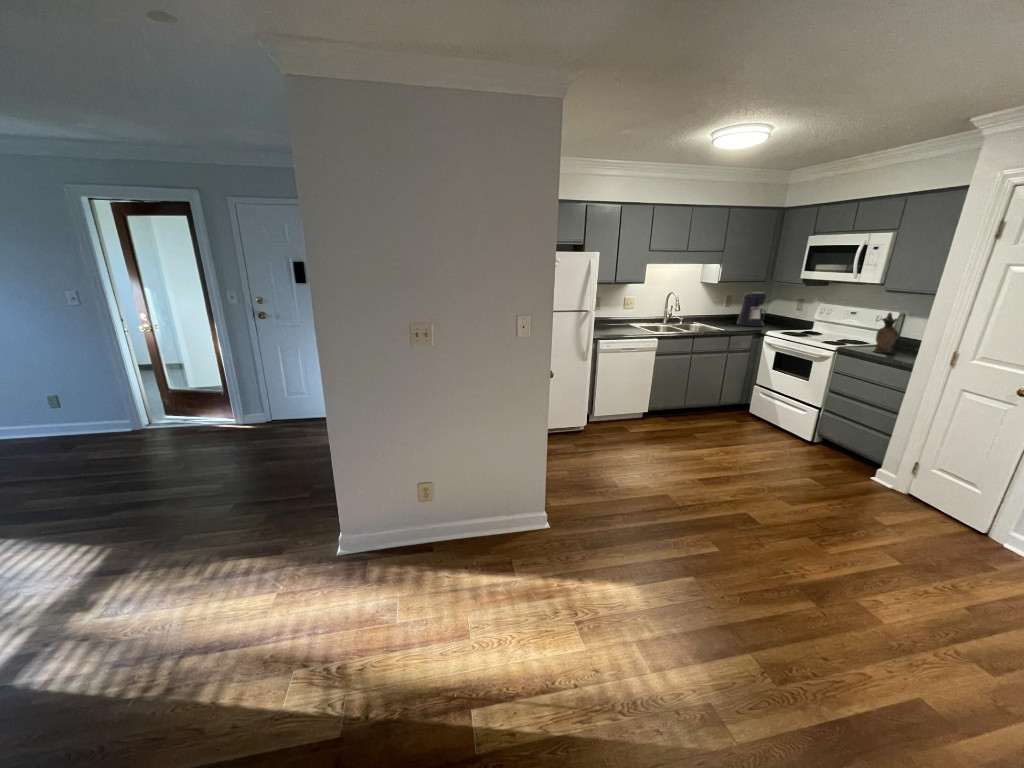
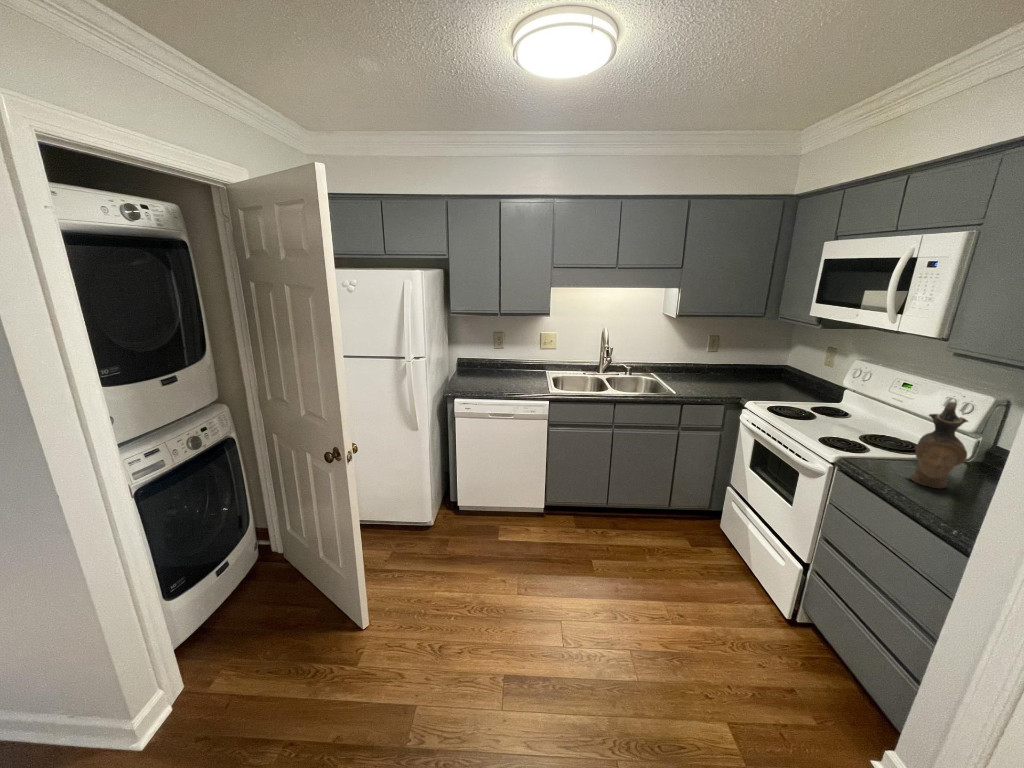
coffee maker: present [737,292,767,326] -> none [715,332,762,389]

